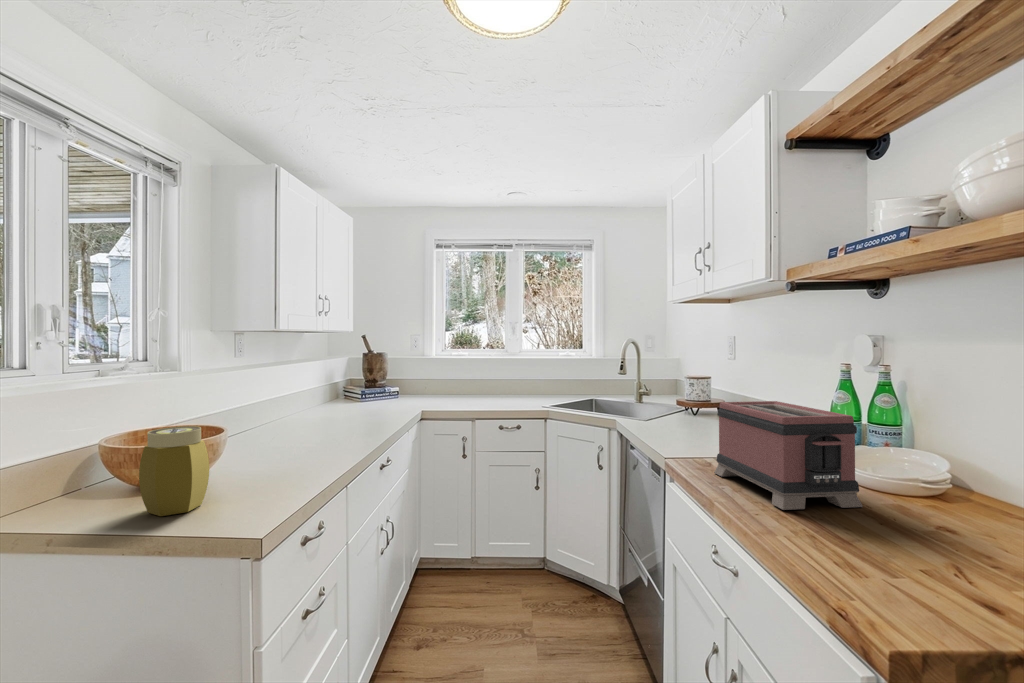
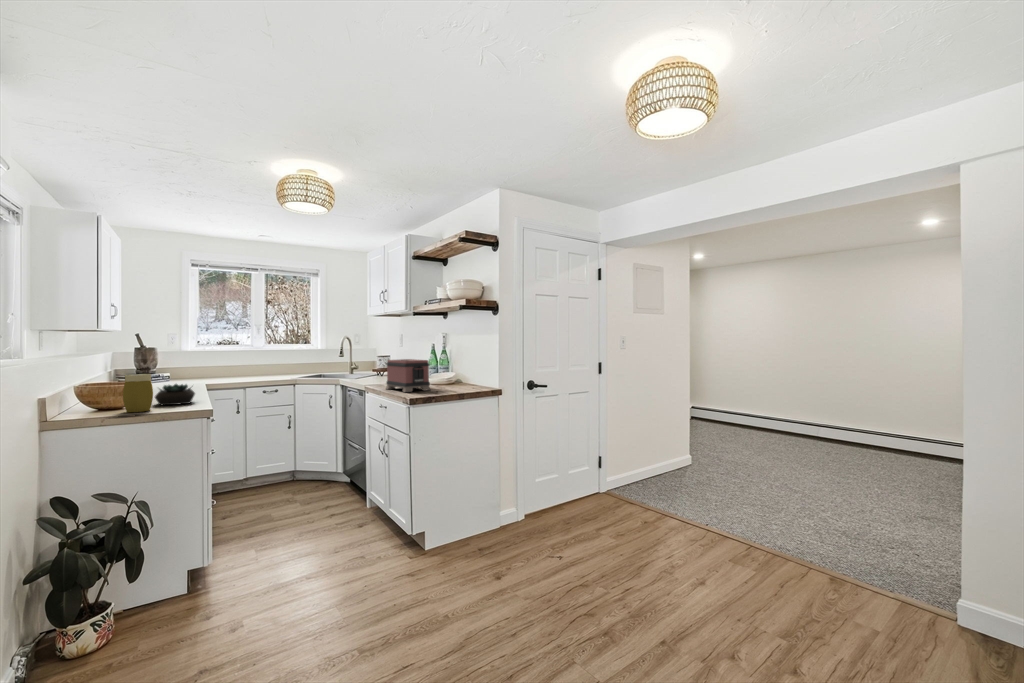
succulent plant: none [237,437,323,488] -> present [155,384,195,405]

